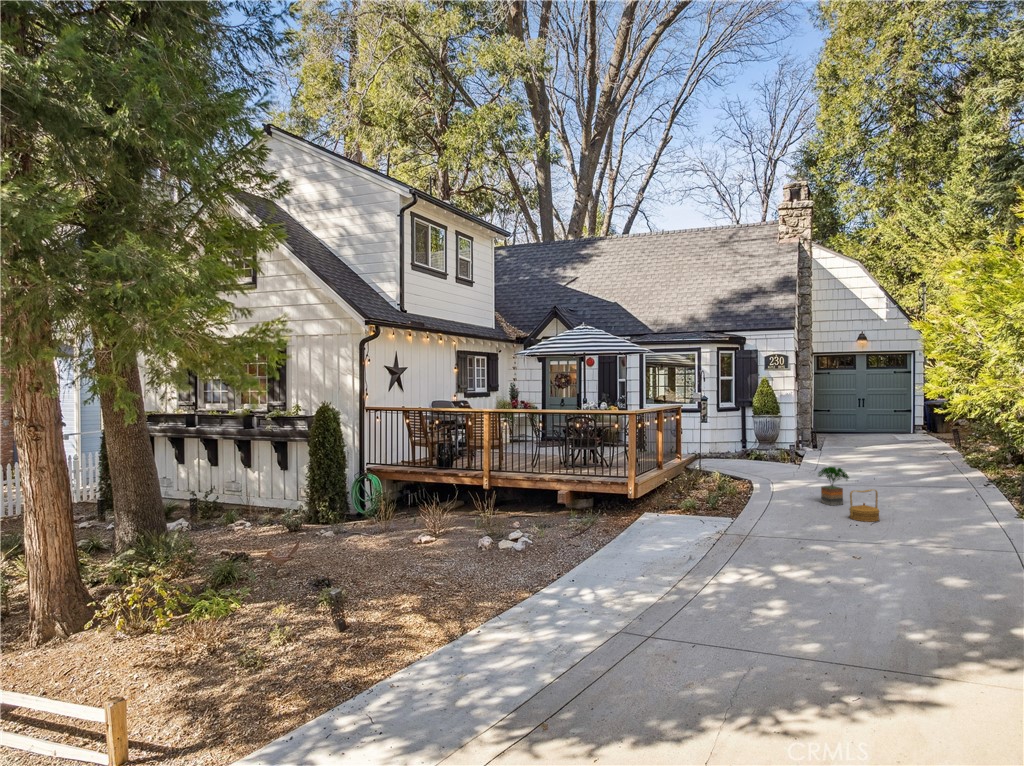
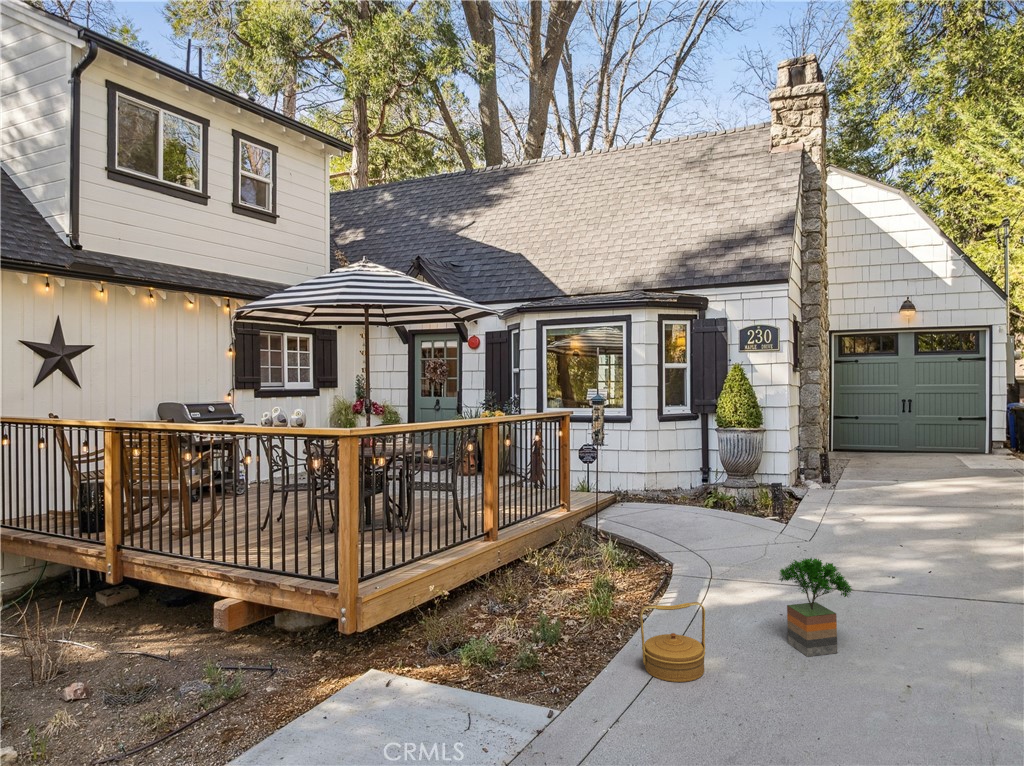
basket: present [849,489,880,522] -> present [640,602,705,682]

